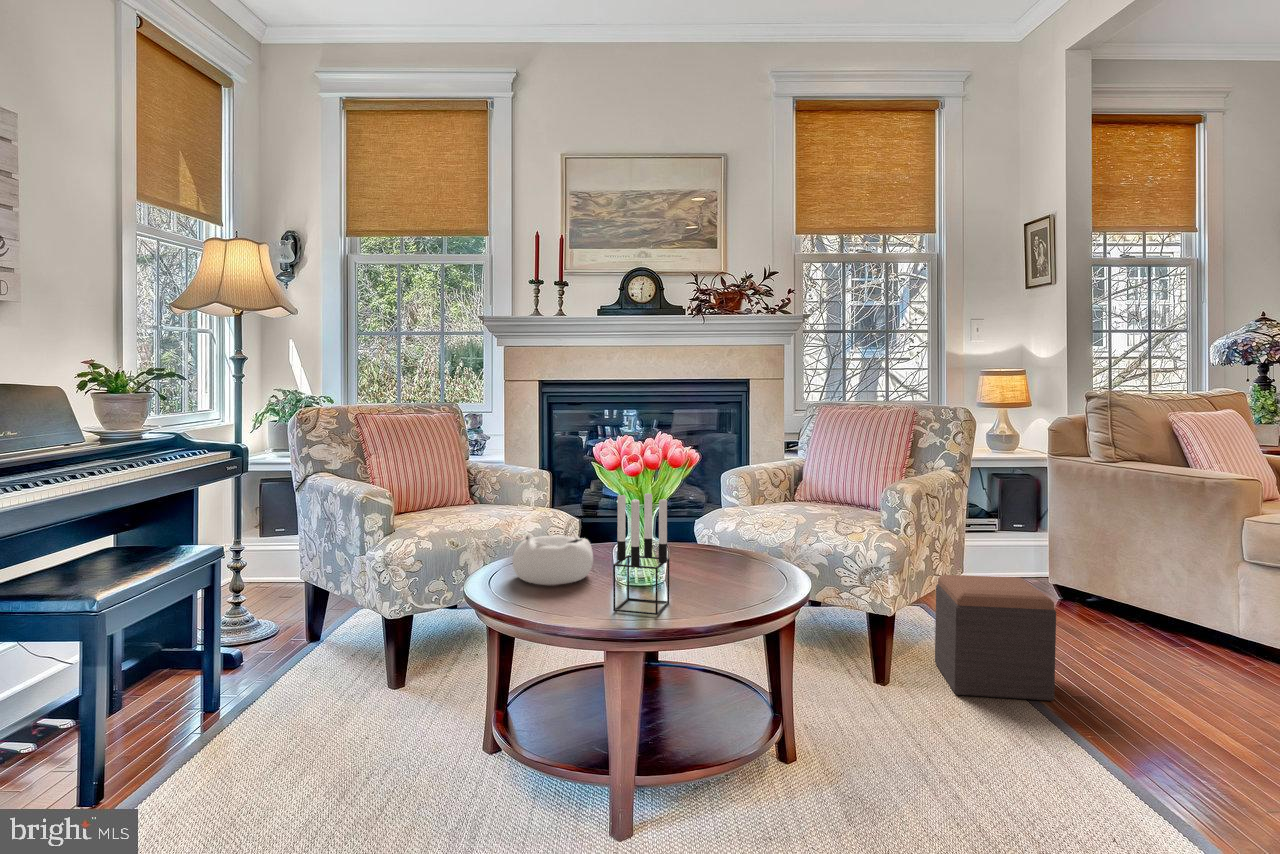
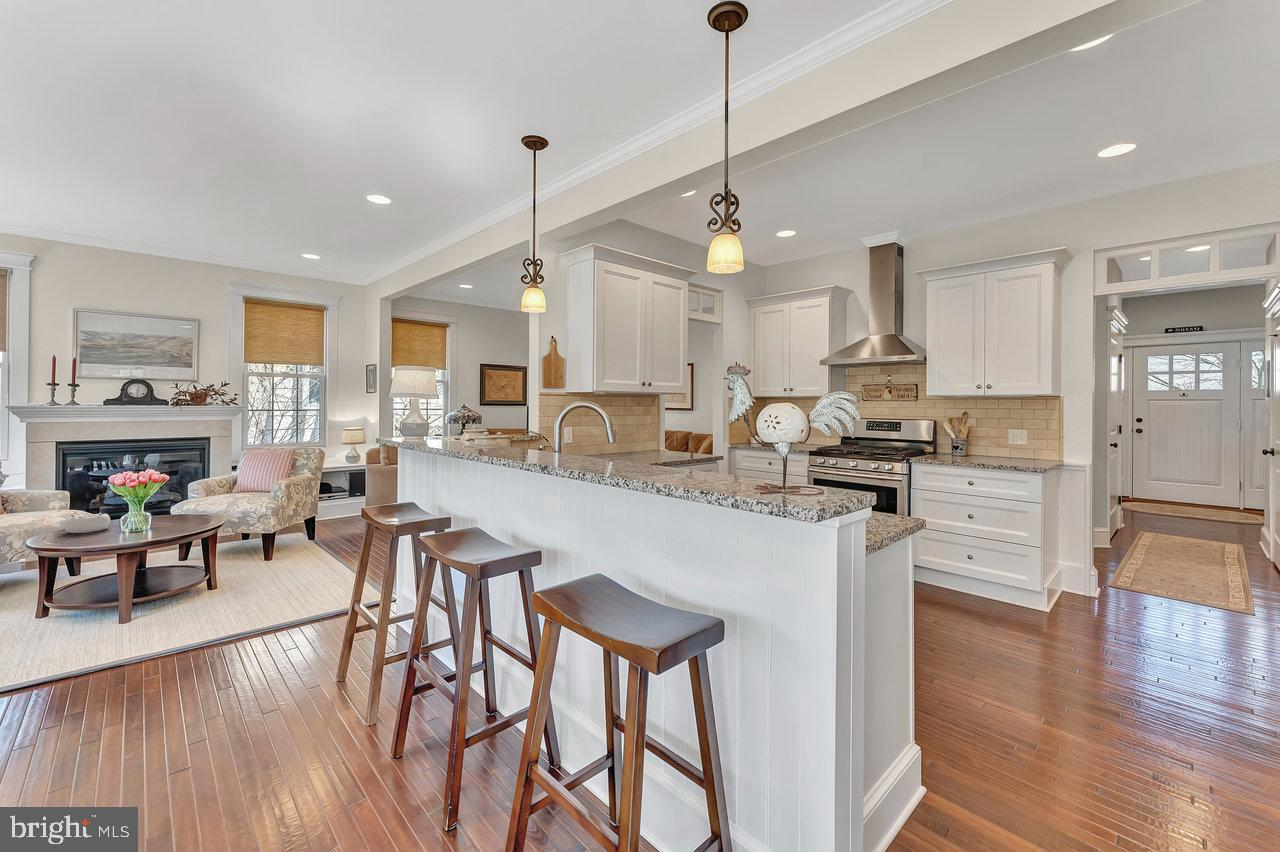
candle holder: present [613,493,669,615] -> none [122,491,150,534]
footstool: present [935,575,1056,701] -> none [293,512,332,555]

